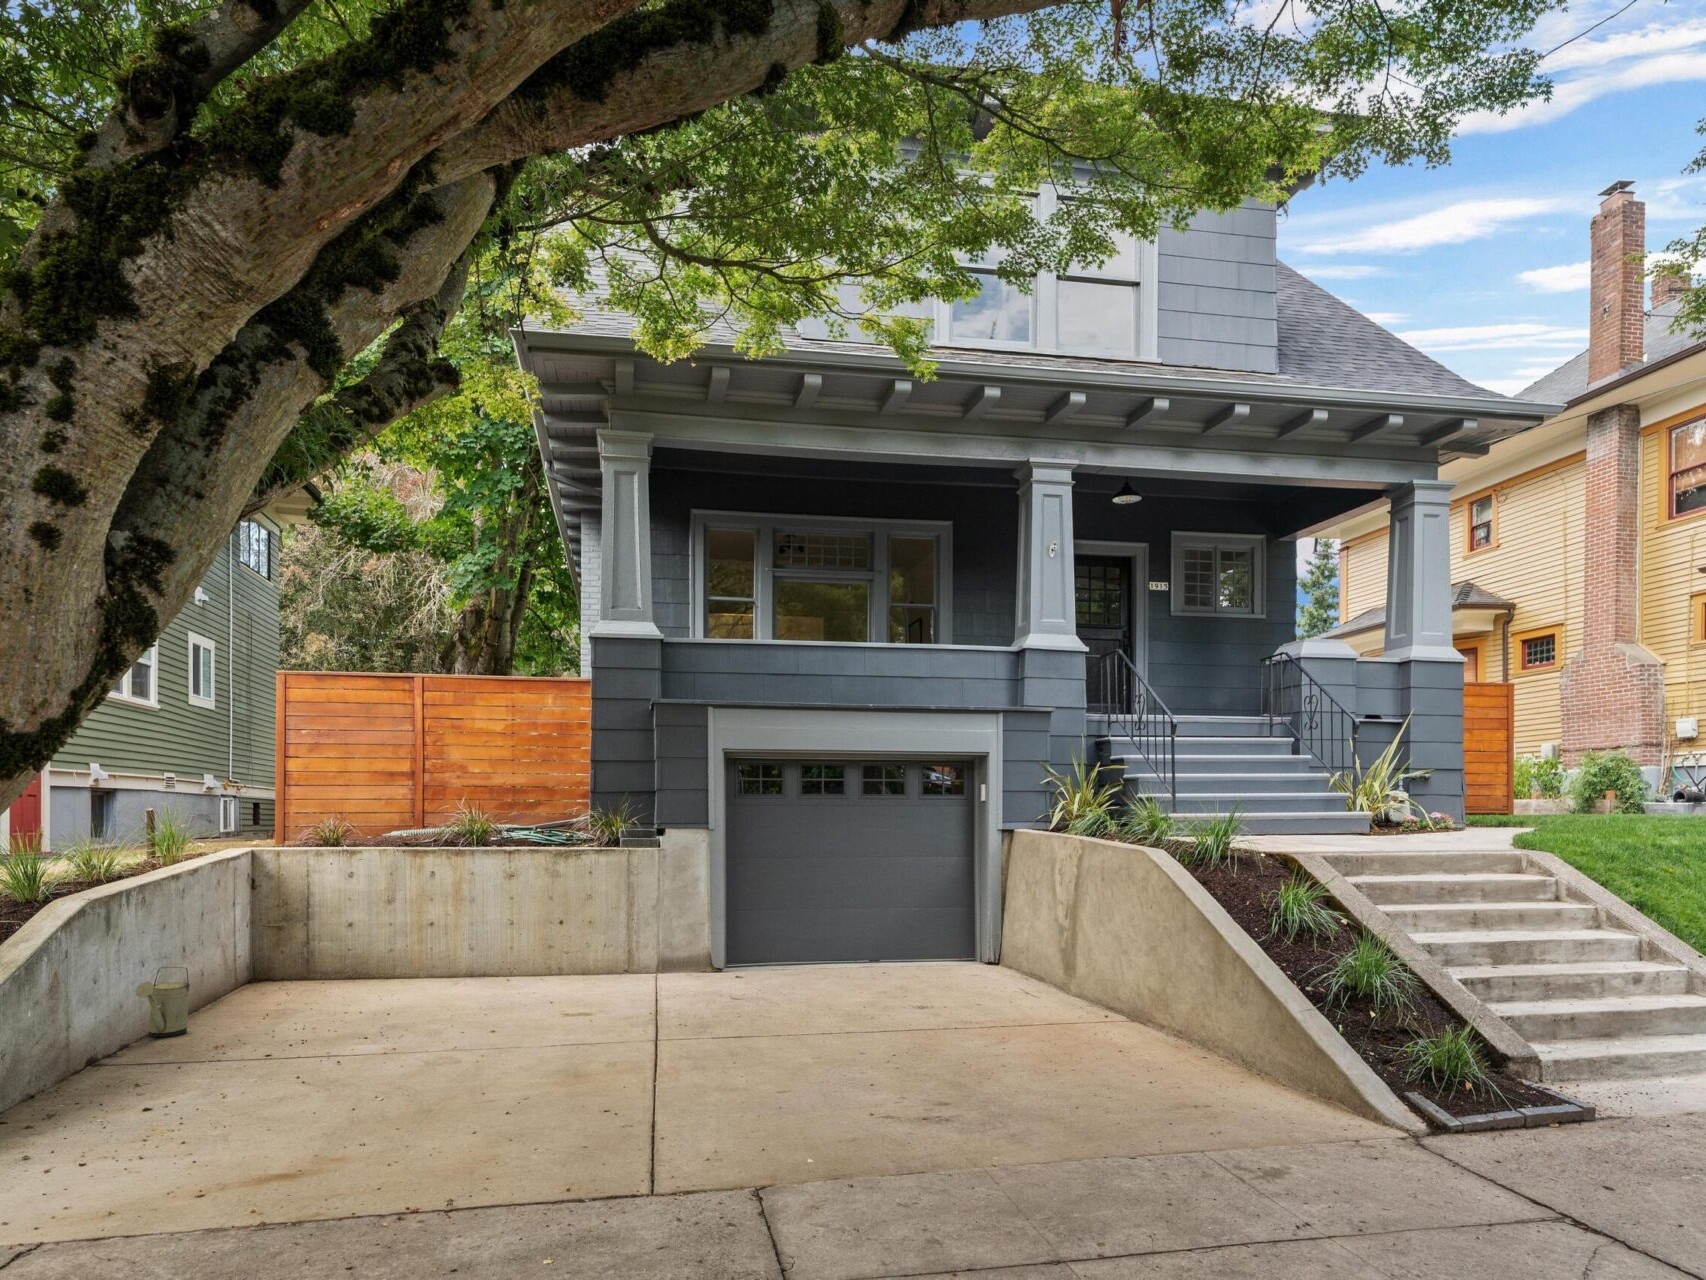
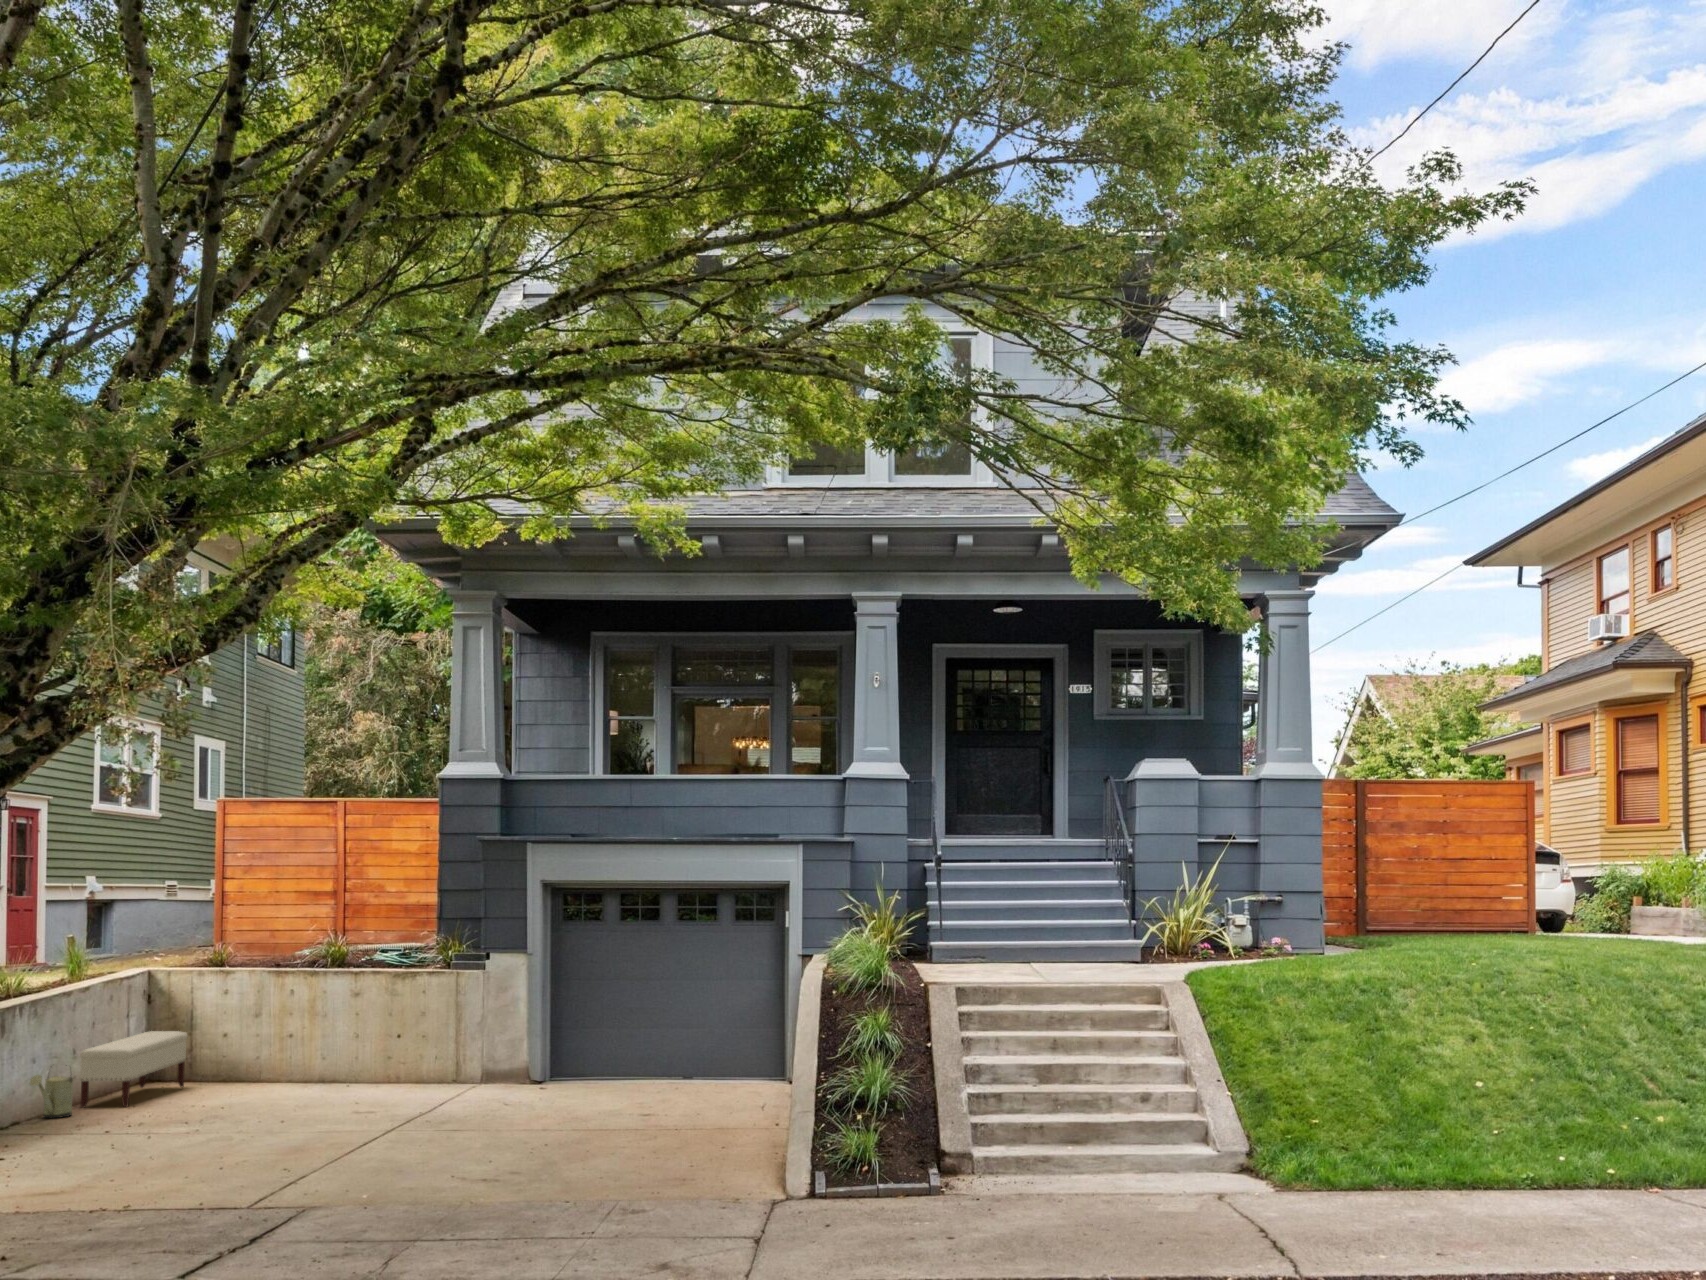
bench: none [188,921,306,1021] -> present [80,1031,187,1108]

